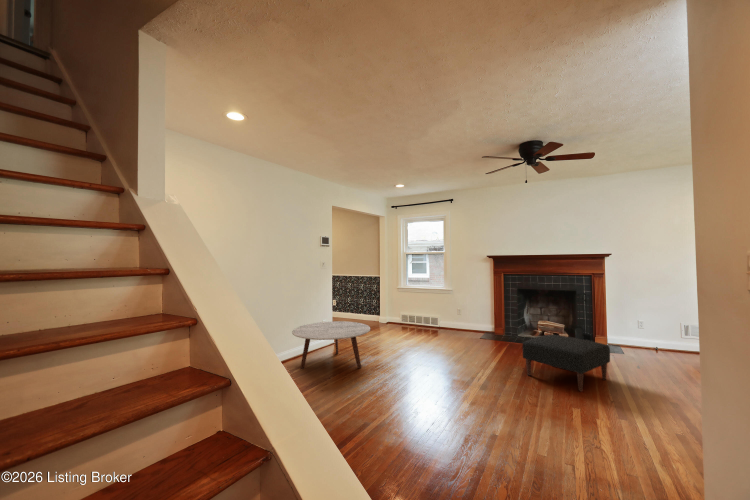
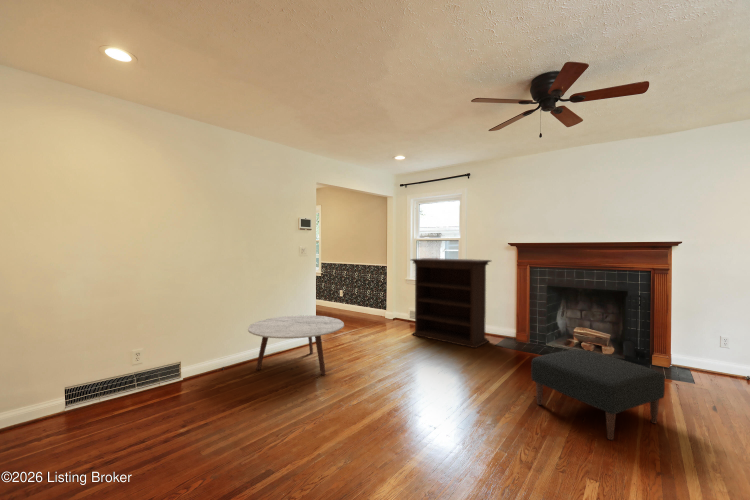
bookshelf: none [408,269,475,341] -> present [411,258,491,348]

